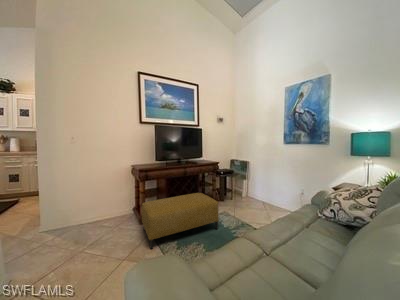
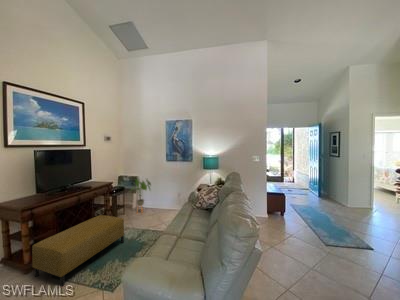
house plant: none [237,163,263,205] -> present [135,180,151,211]

